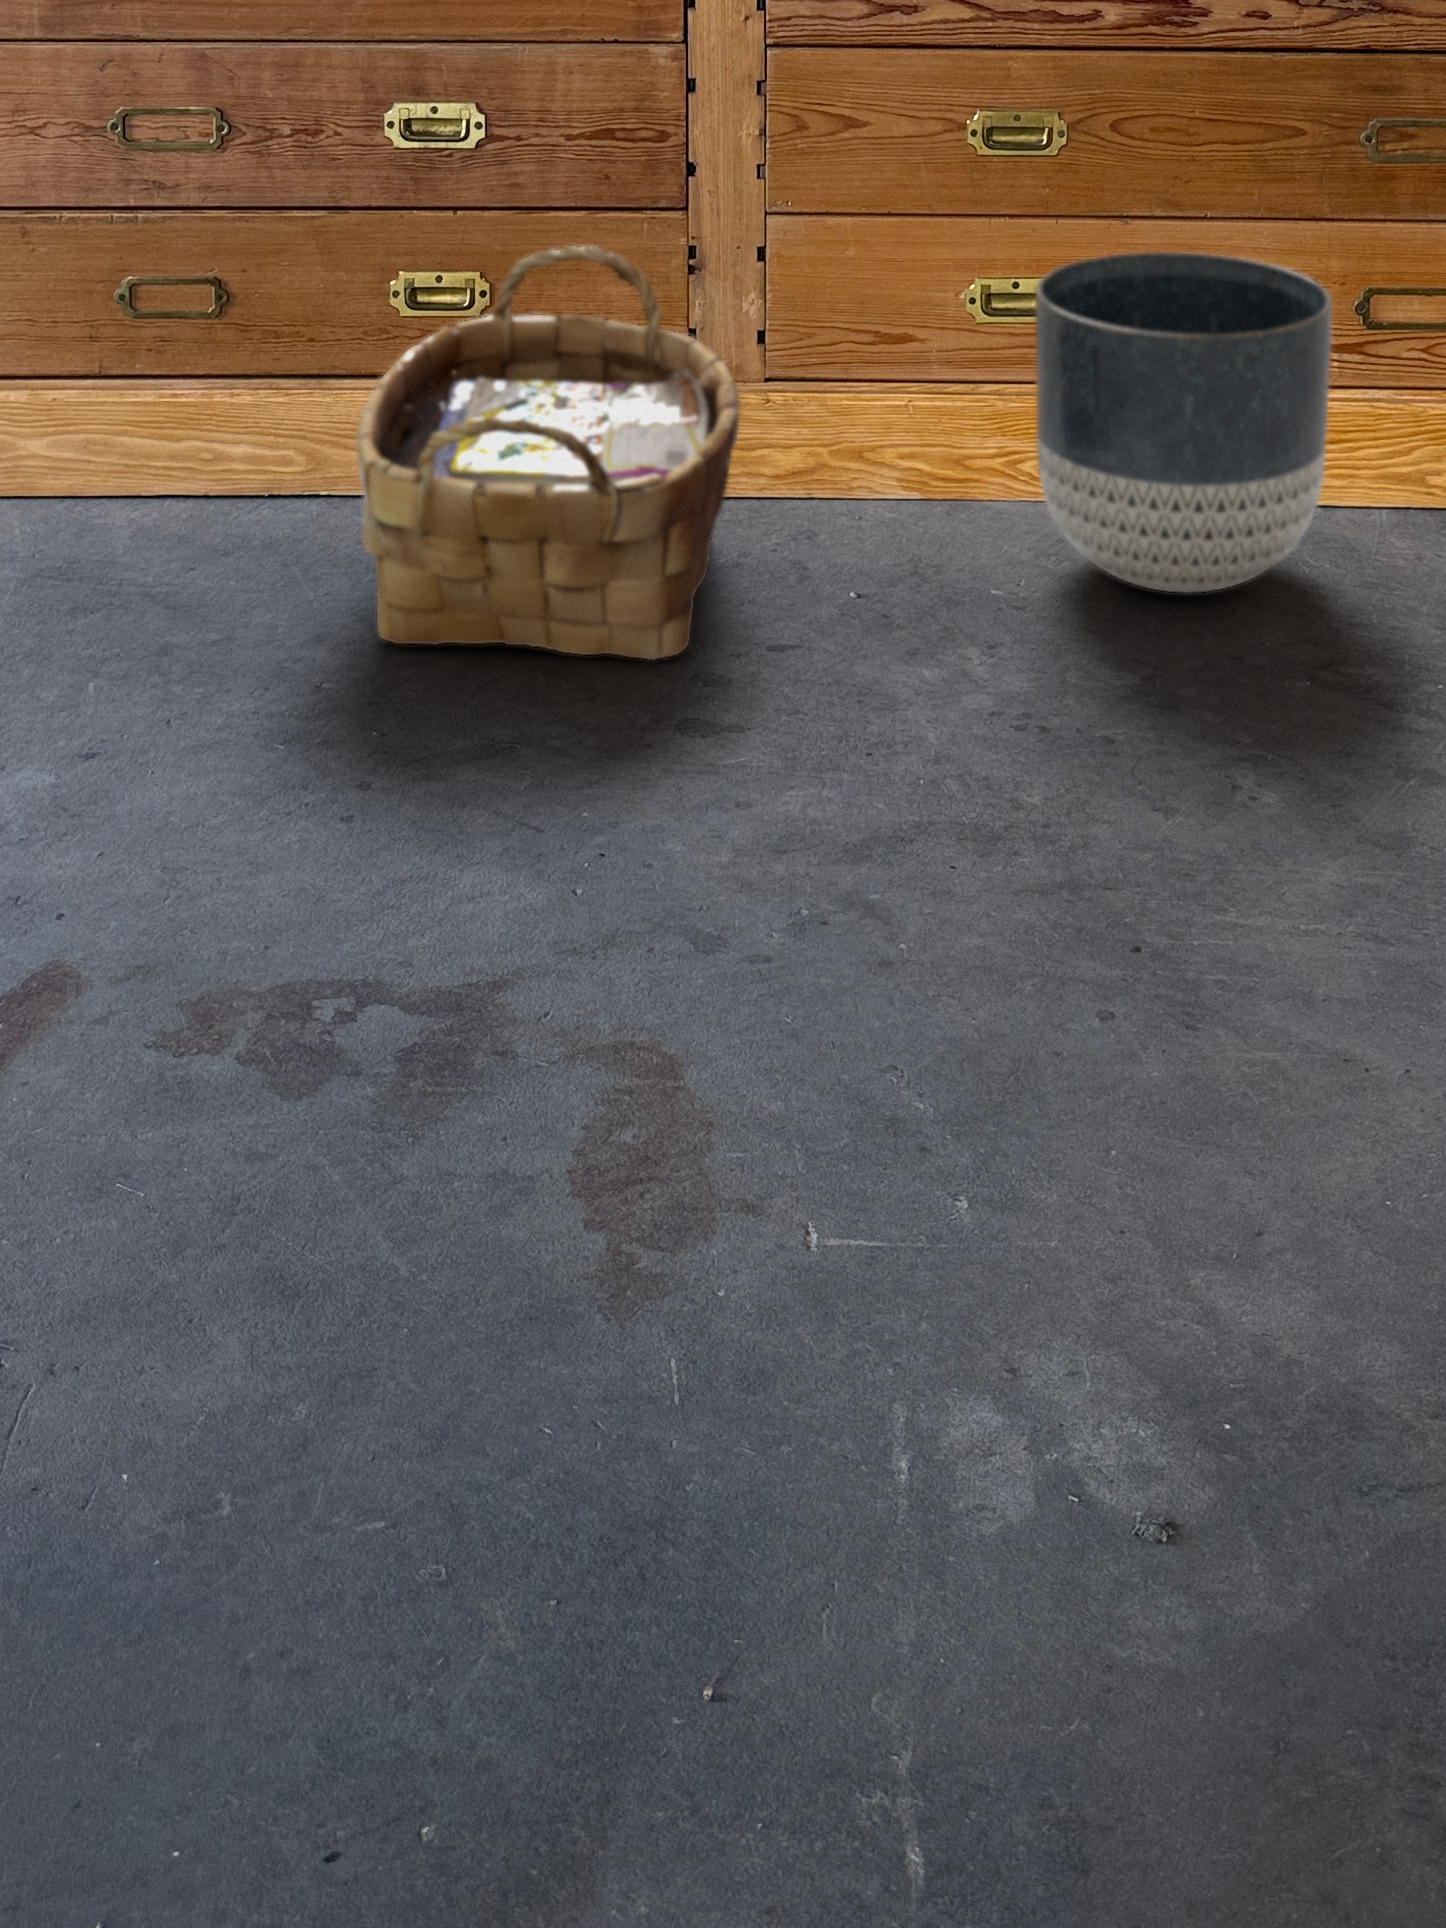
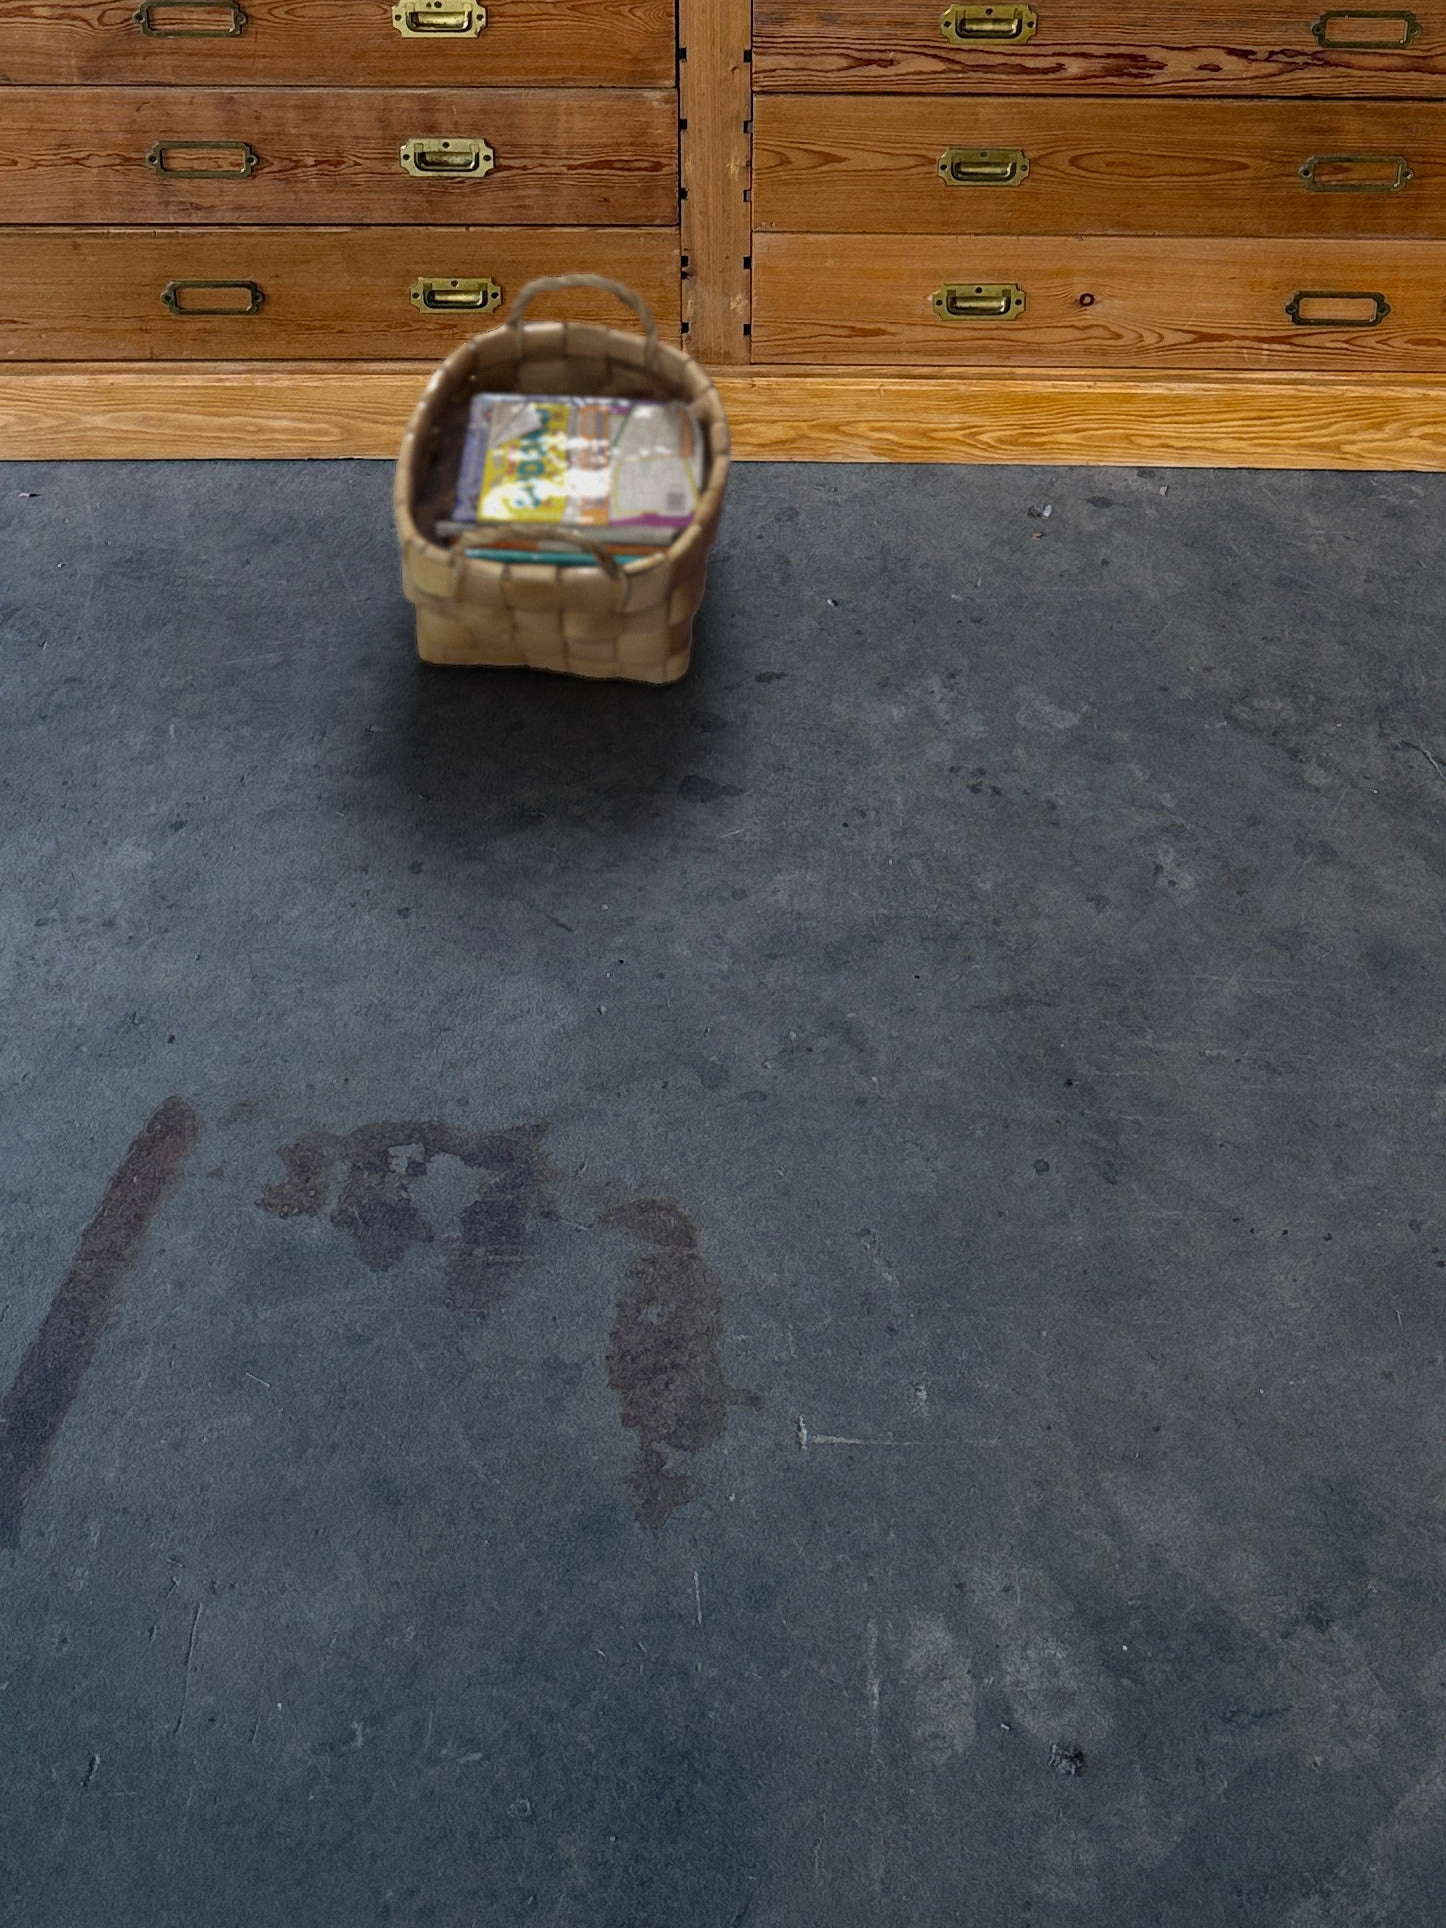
planter: present [1035,252,1332,593] -> none [995,275,1263,596]

